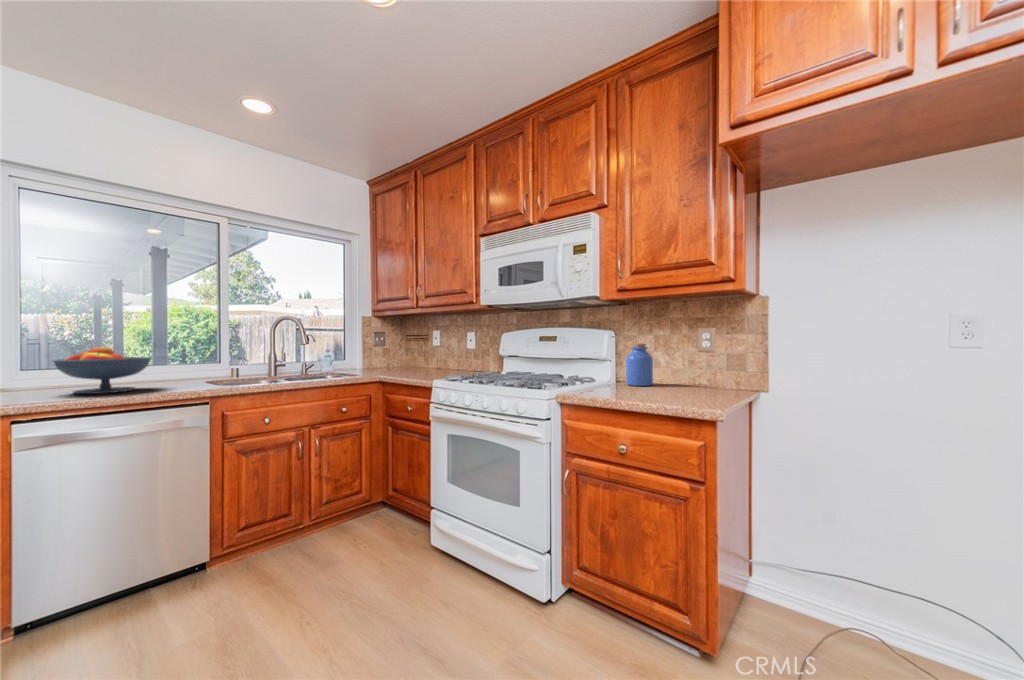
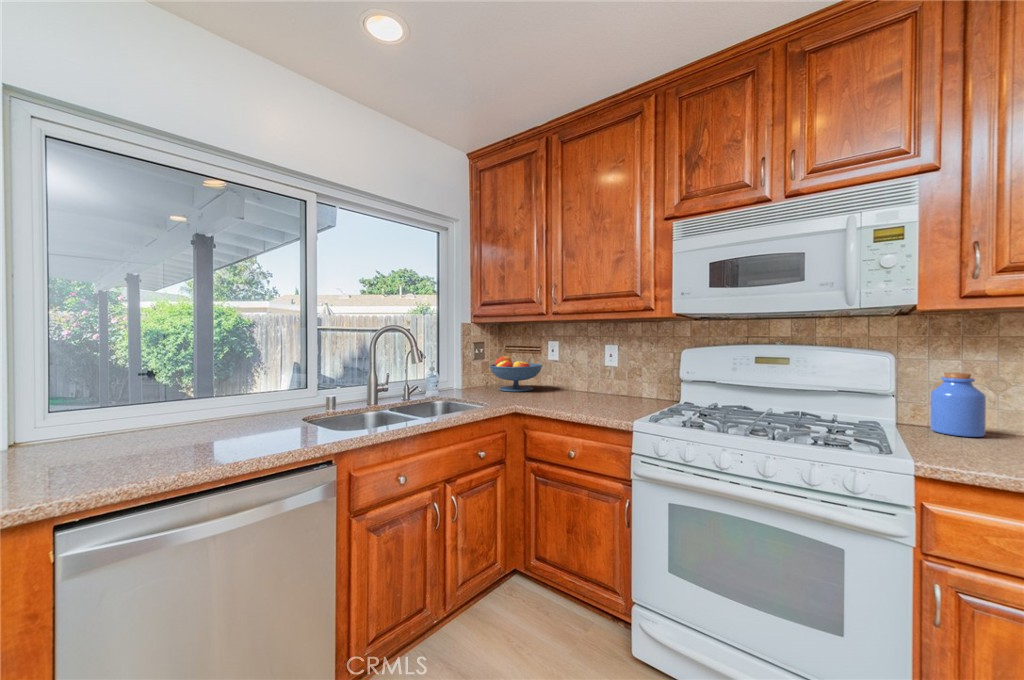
fruit bowl: present [53,347,151,394] -> present [489,356,542,392]

